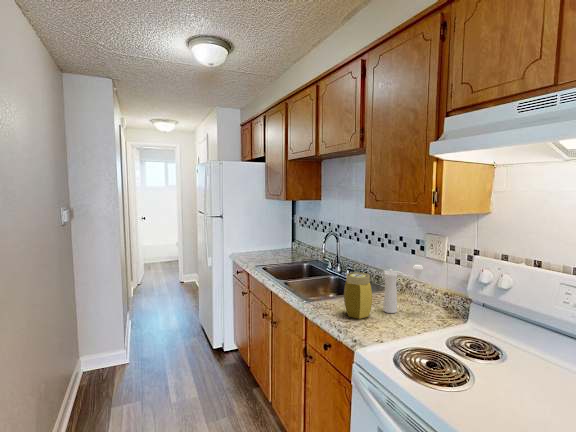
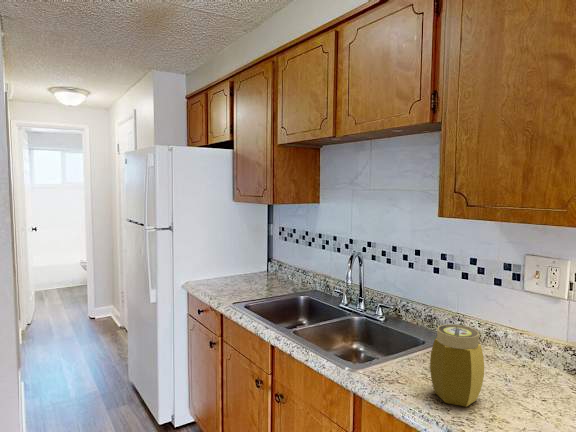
pepper mill: present [383,265,423,313] -> none [485,307,552,388]

